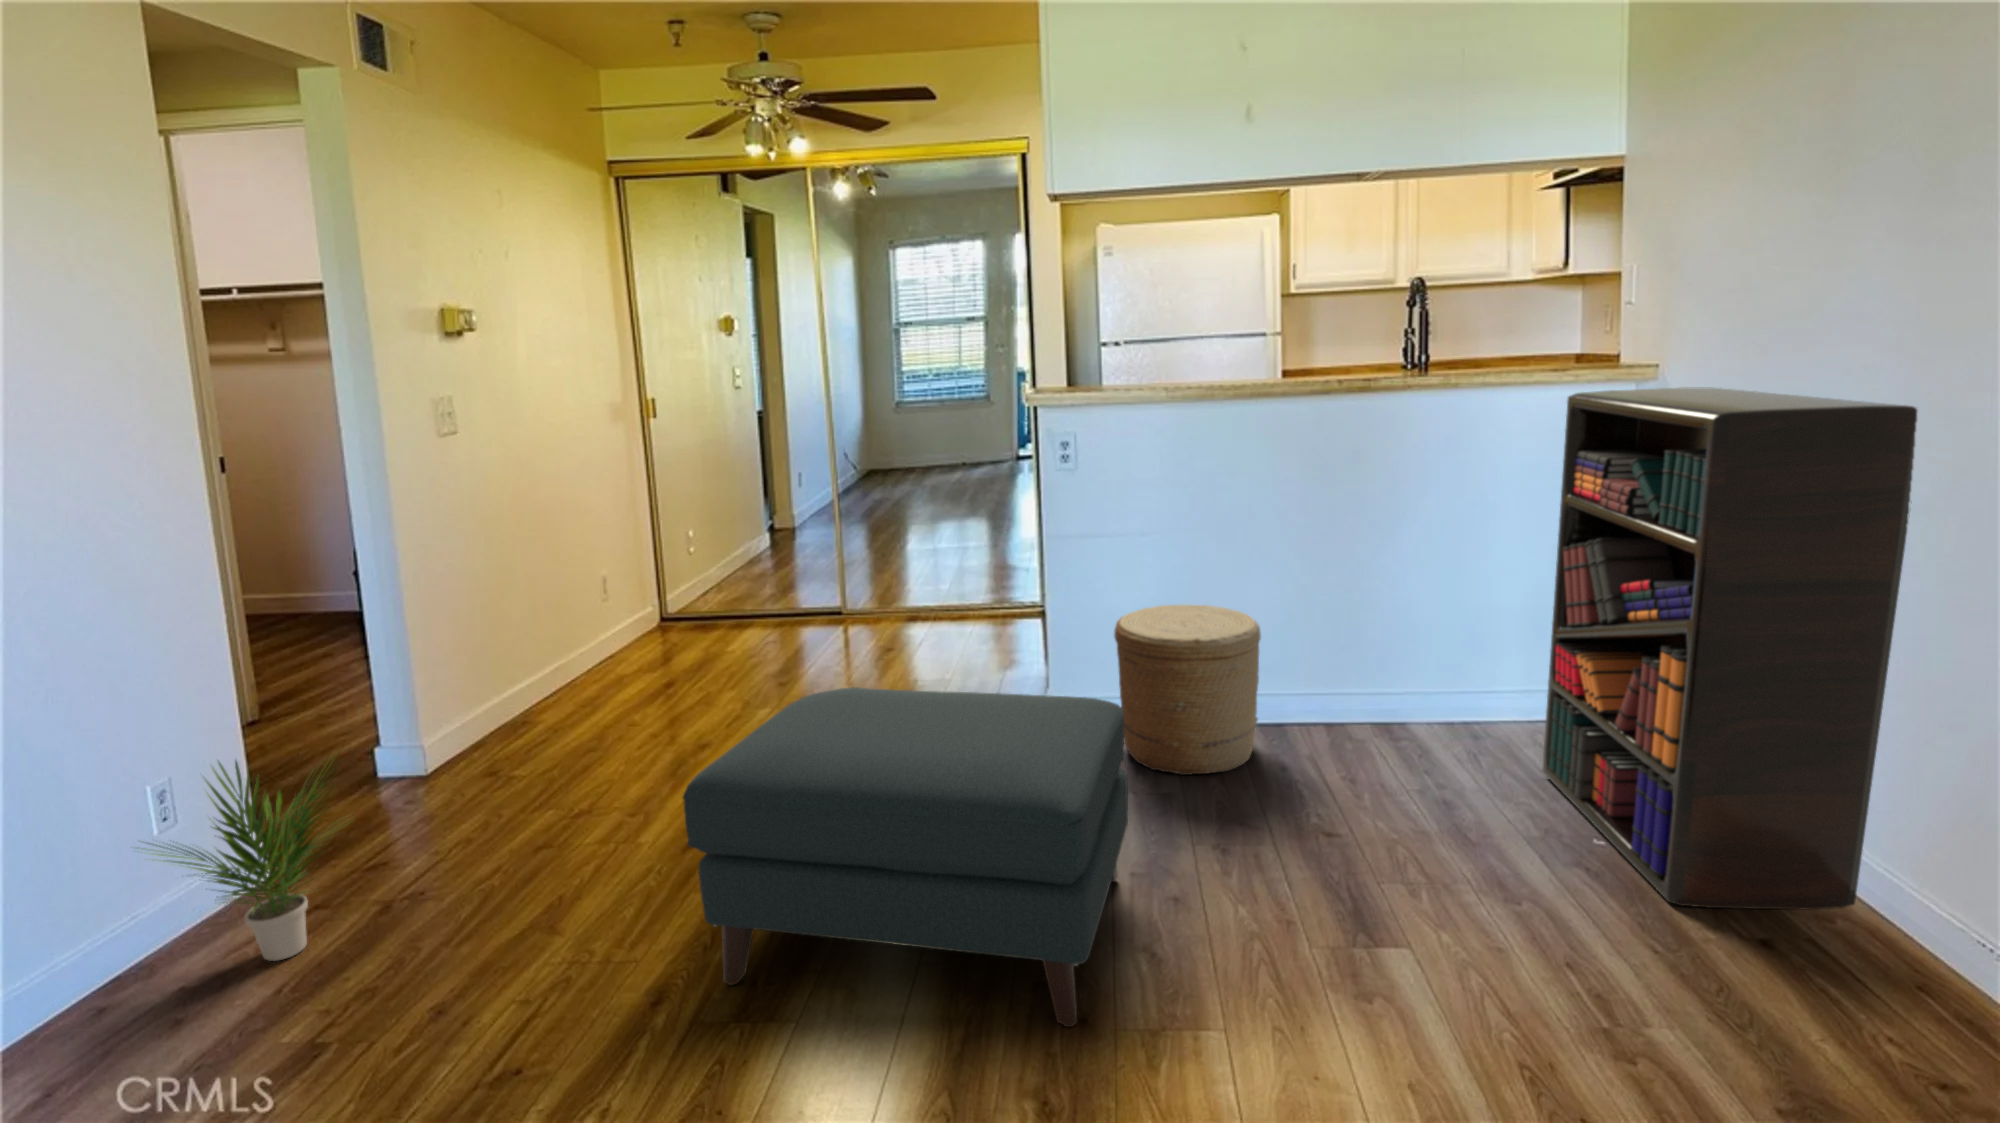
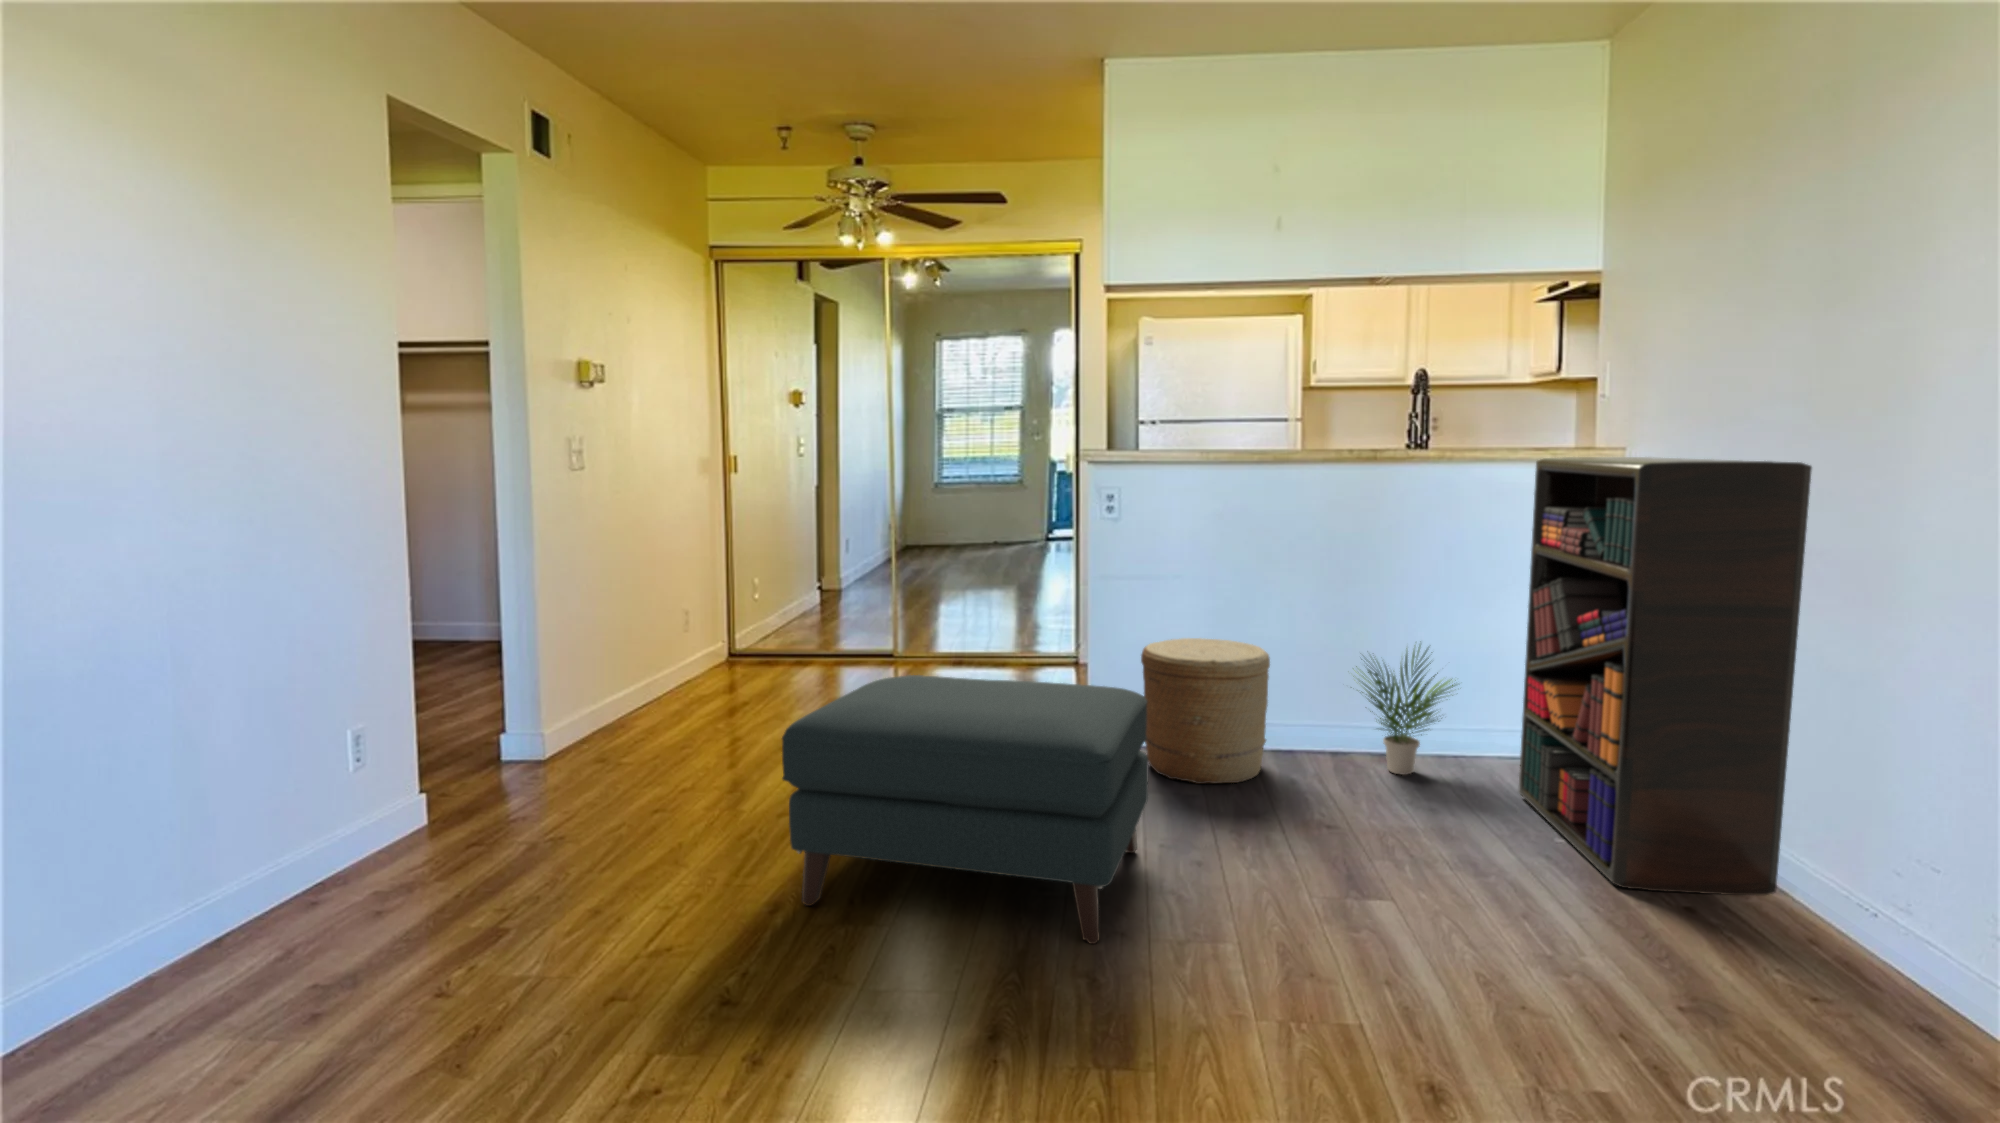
potted plant: present [142,758,356,961] -> present [1355,645,1455,775]

